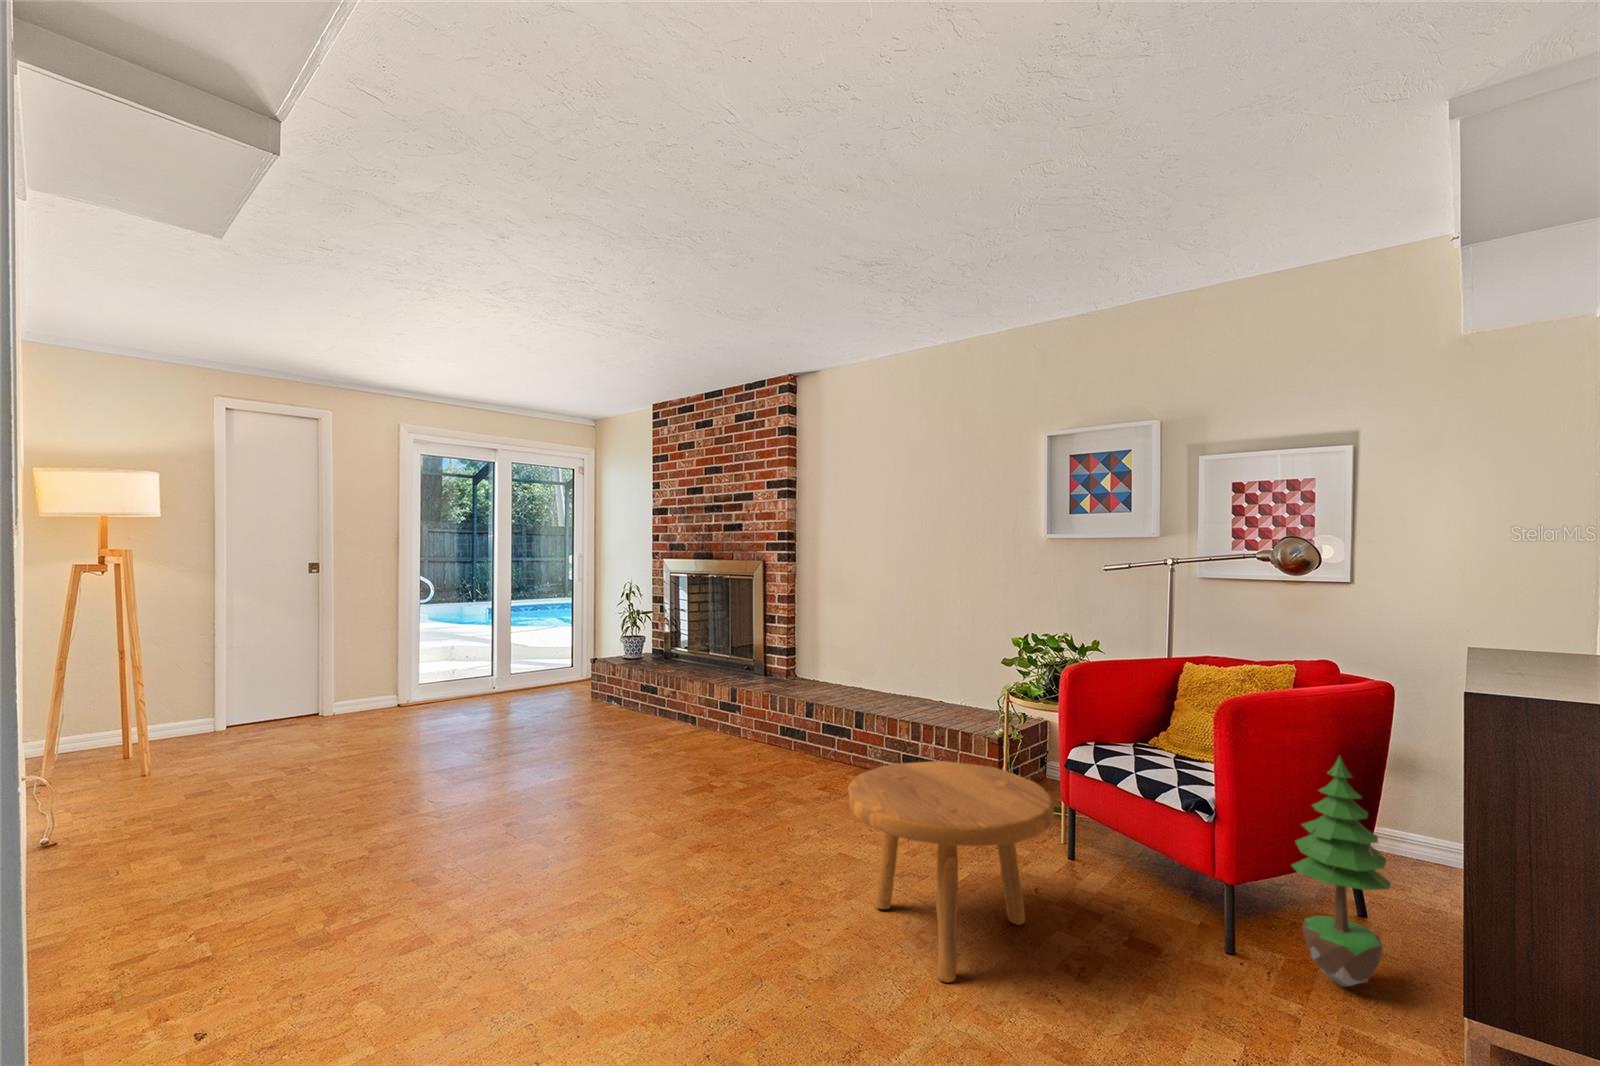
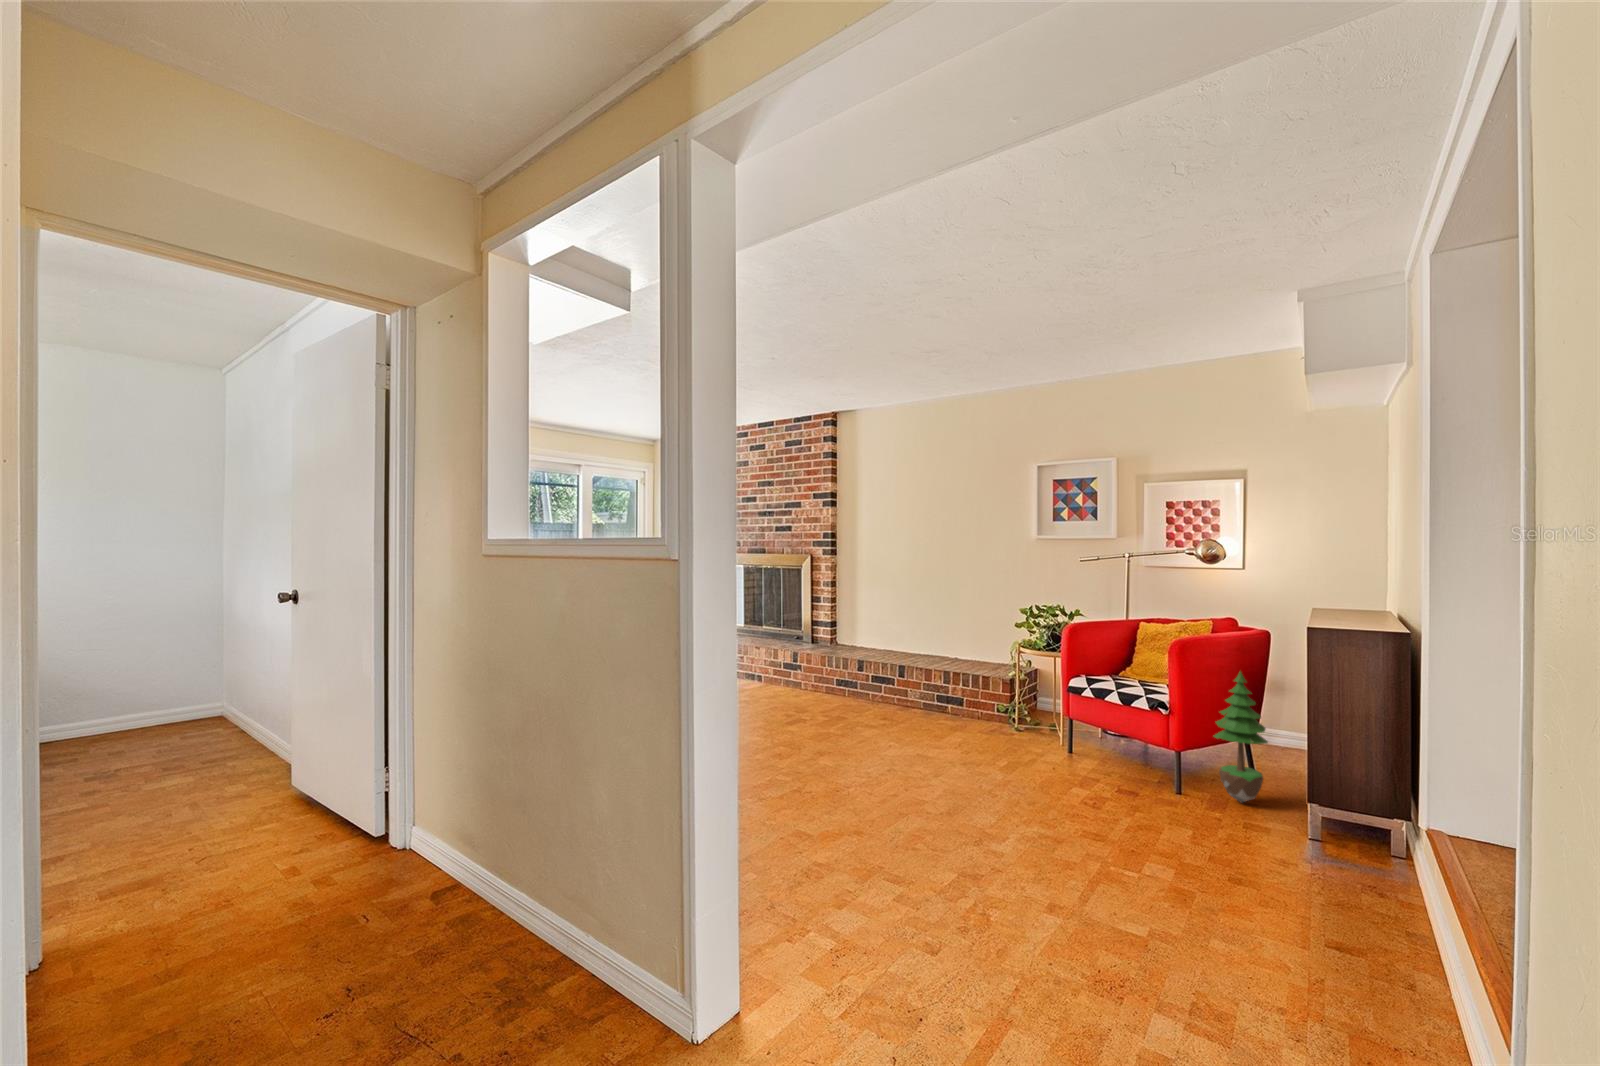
footstool: present [848,761,1054,983] -> none [945,687,1075,810]

